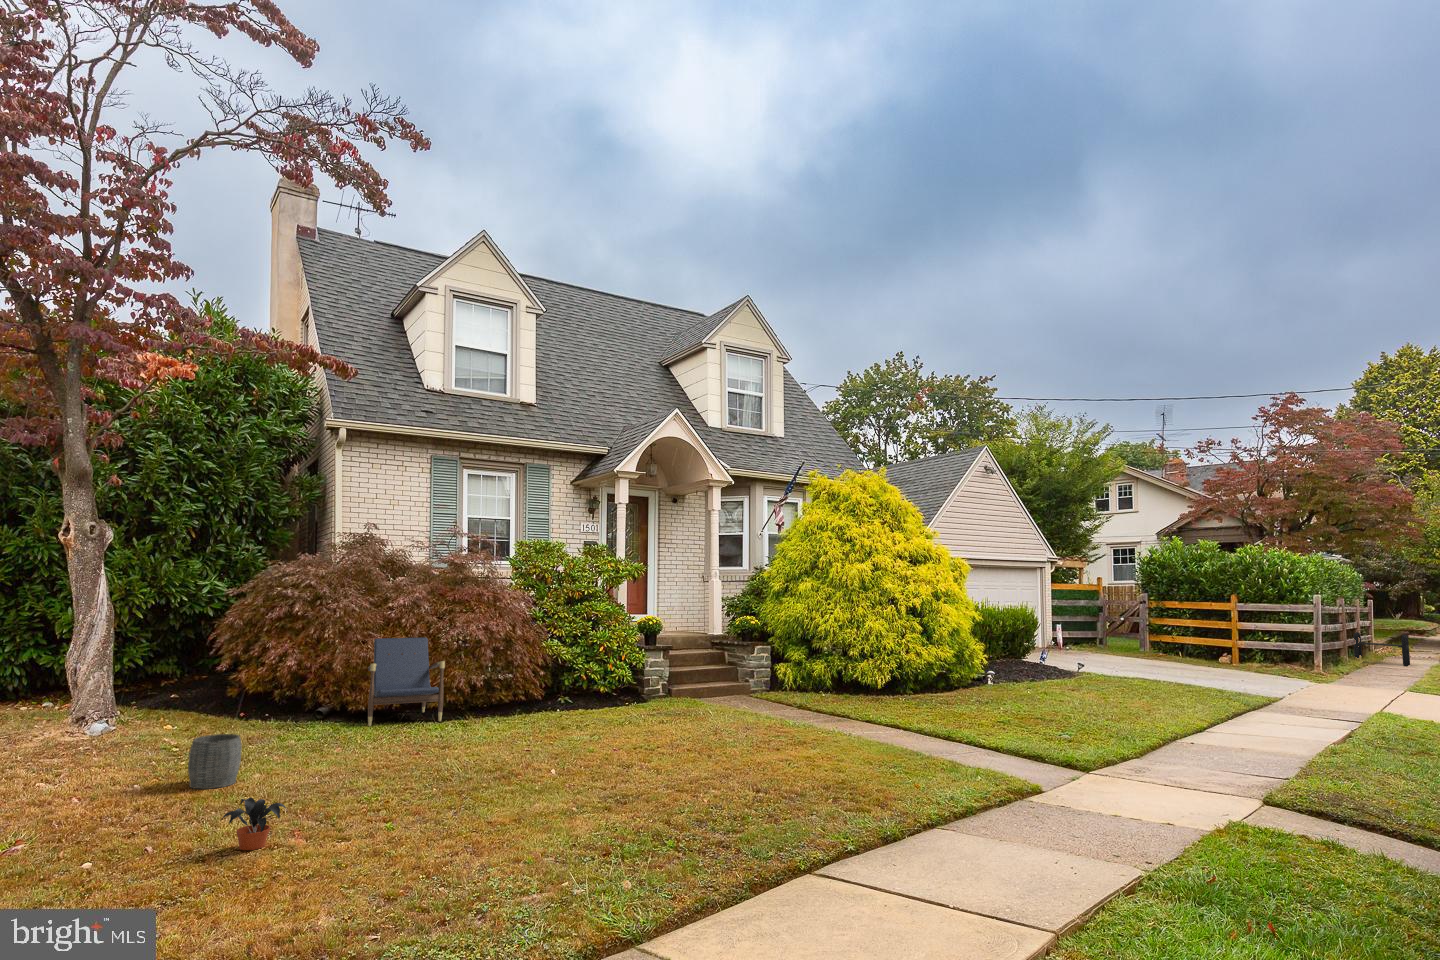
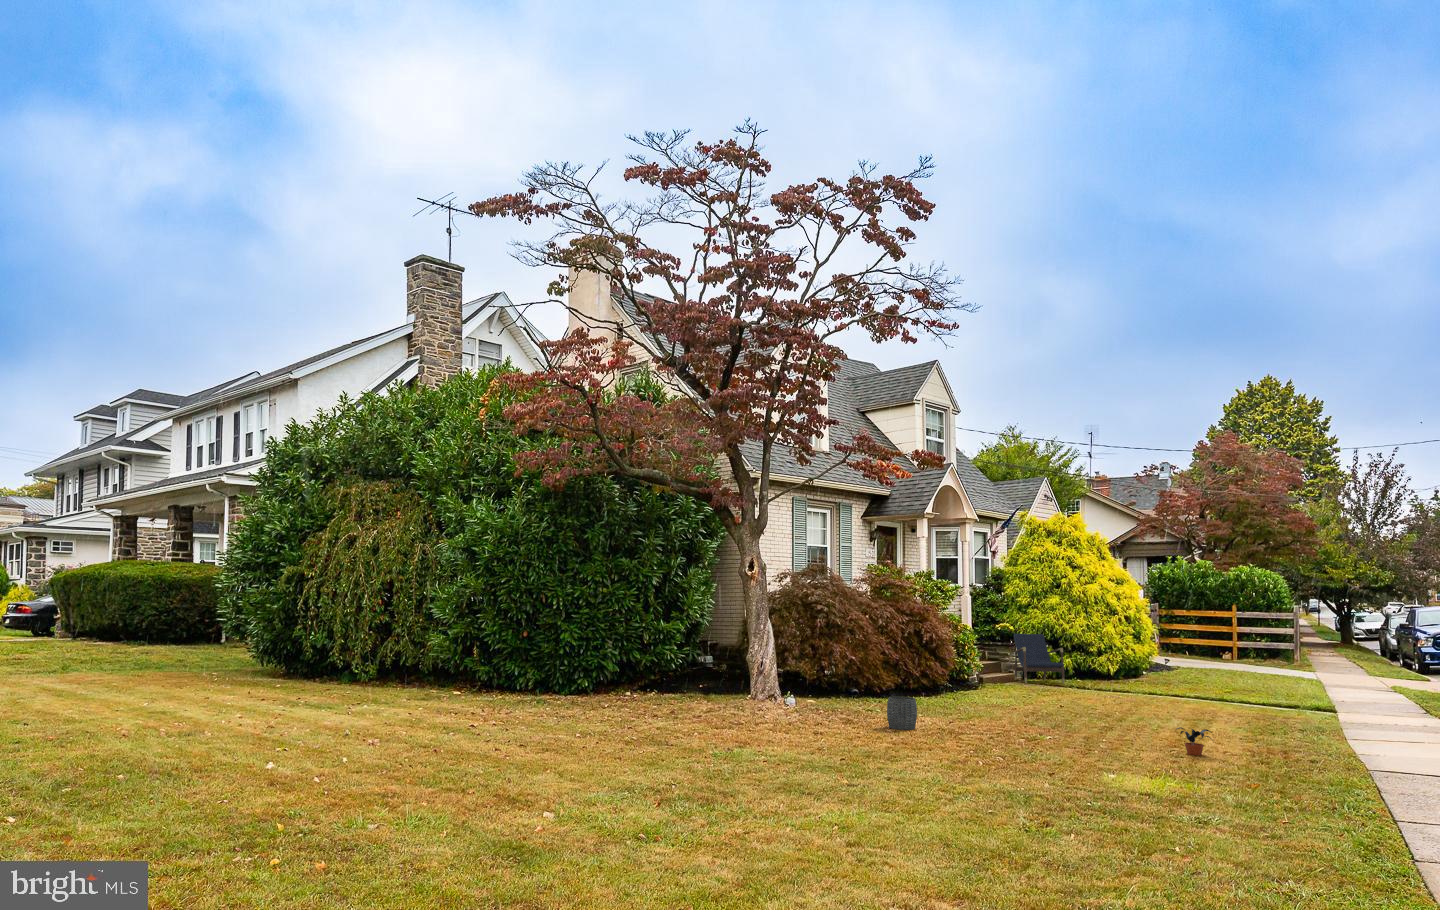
bench: present [1353,632,1410,666] -> none [1306,635,1347,661]
lounge chair: present [368,637,445,726] -> present [1014,634,1065,684]
potted plant: present [221,798,286,850] -> present [1177,727,1212,755]

